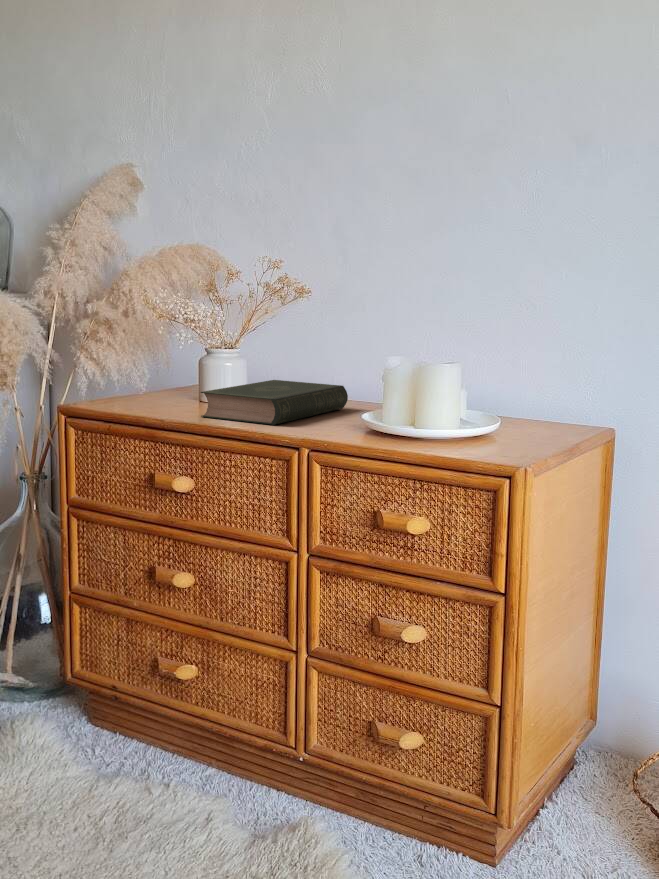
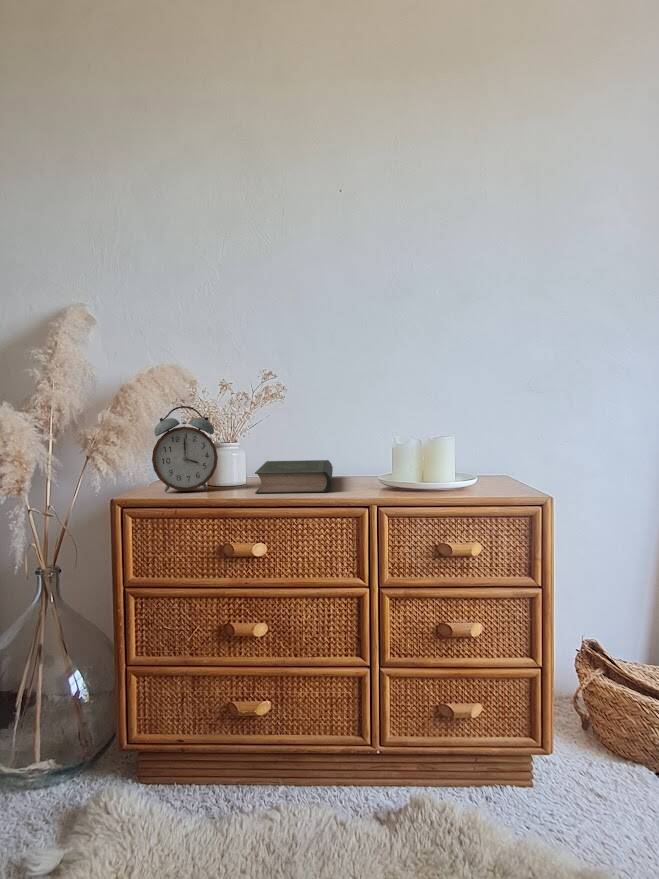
alarm clock: none [108,304,186,407] -> present [152,406,218,492]

